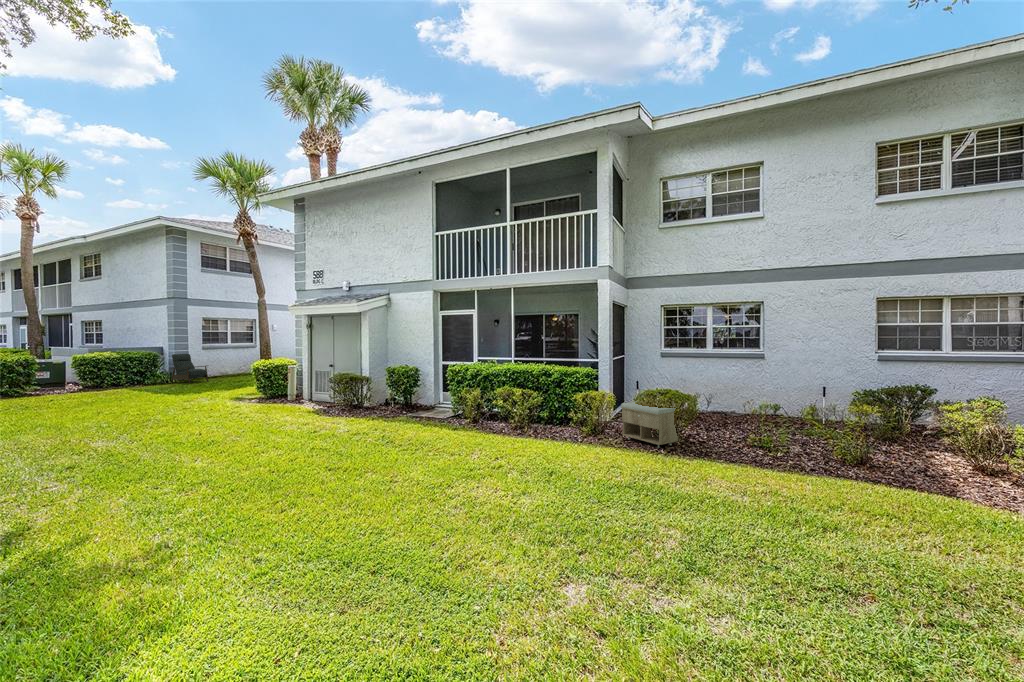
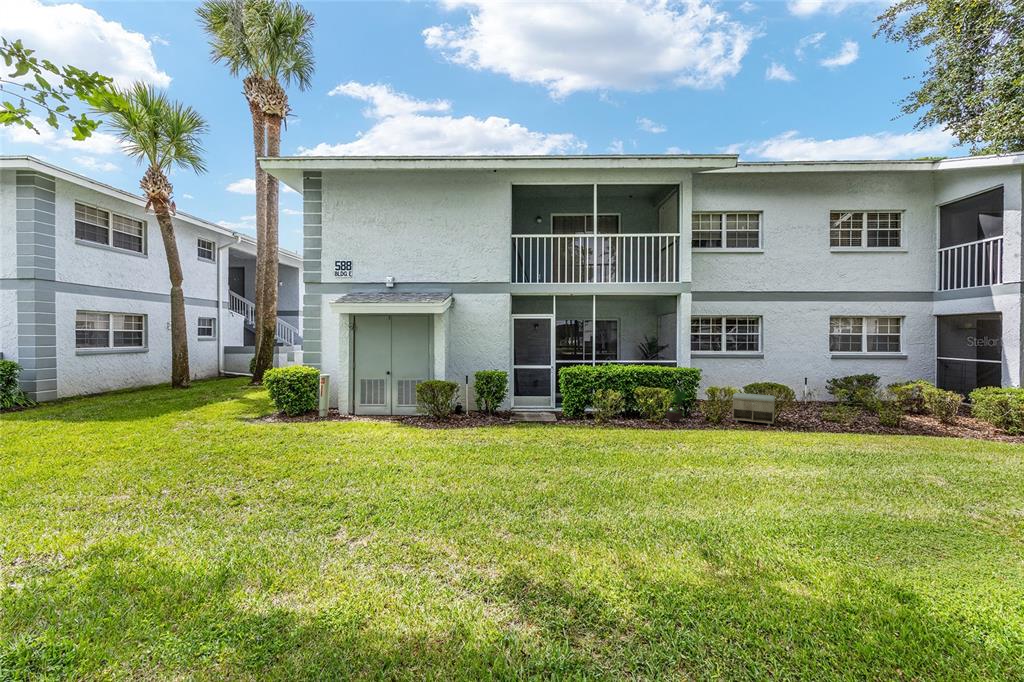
chair: present [171,354,208,384] -> none [38,361,102,404]
potted tree: none [542,390,566,431] -> present [666,391,686,422]

